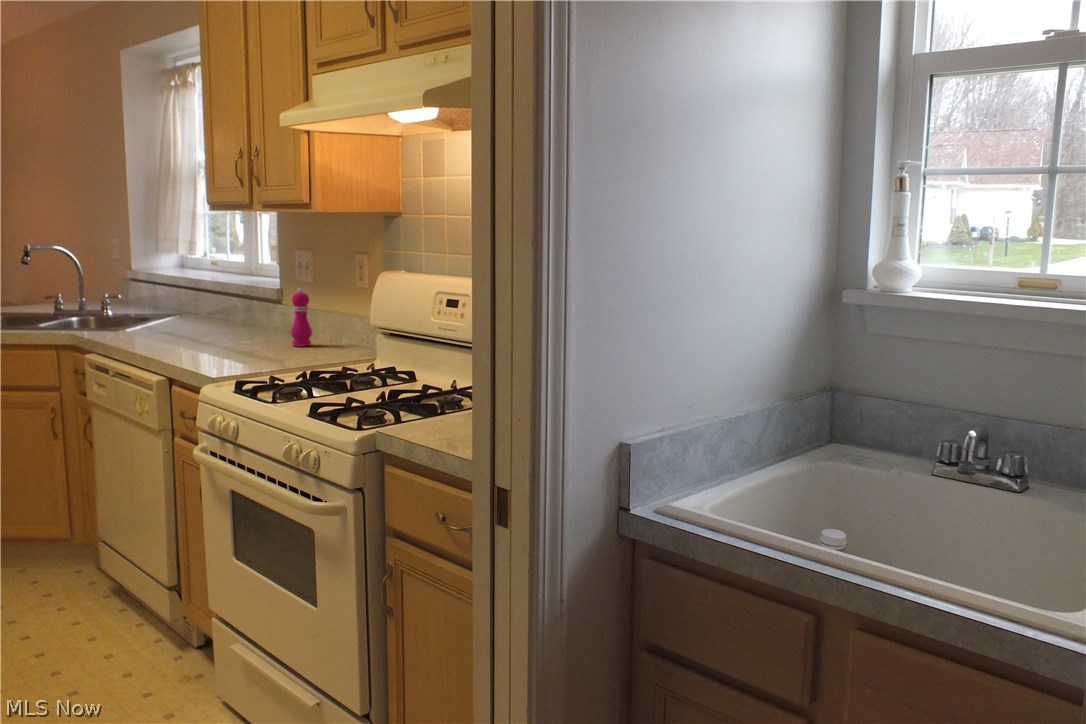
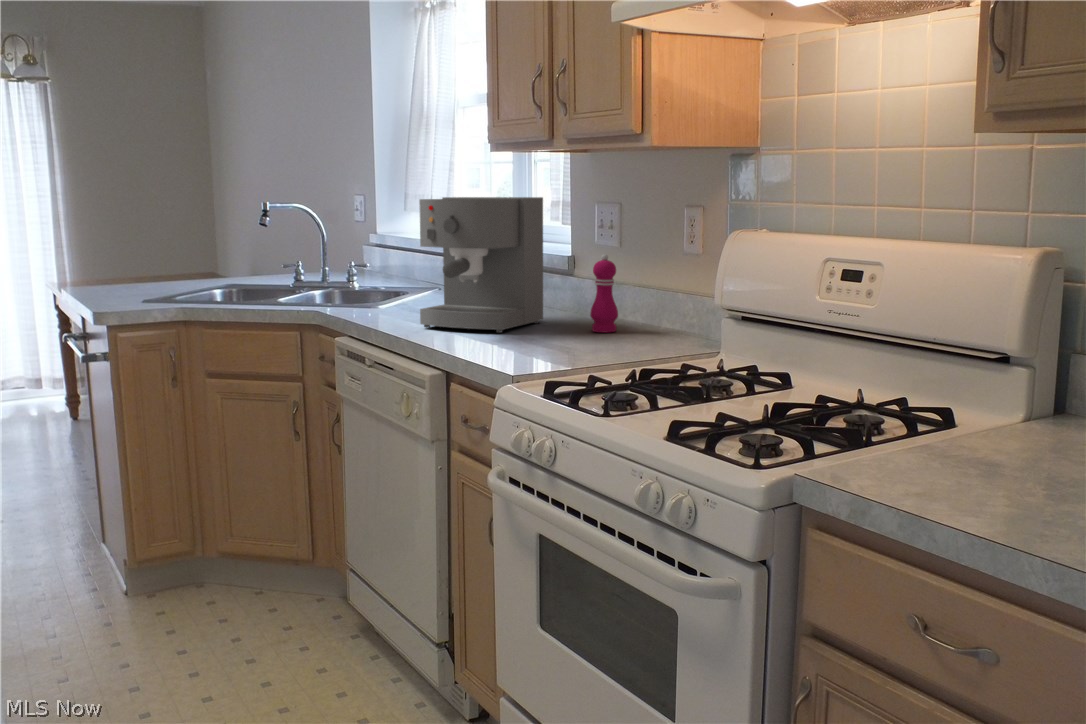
coffee maker: none [151,243,258,348] -> present [419,197,543,333]

